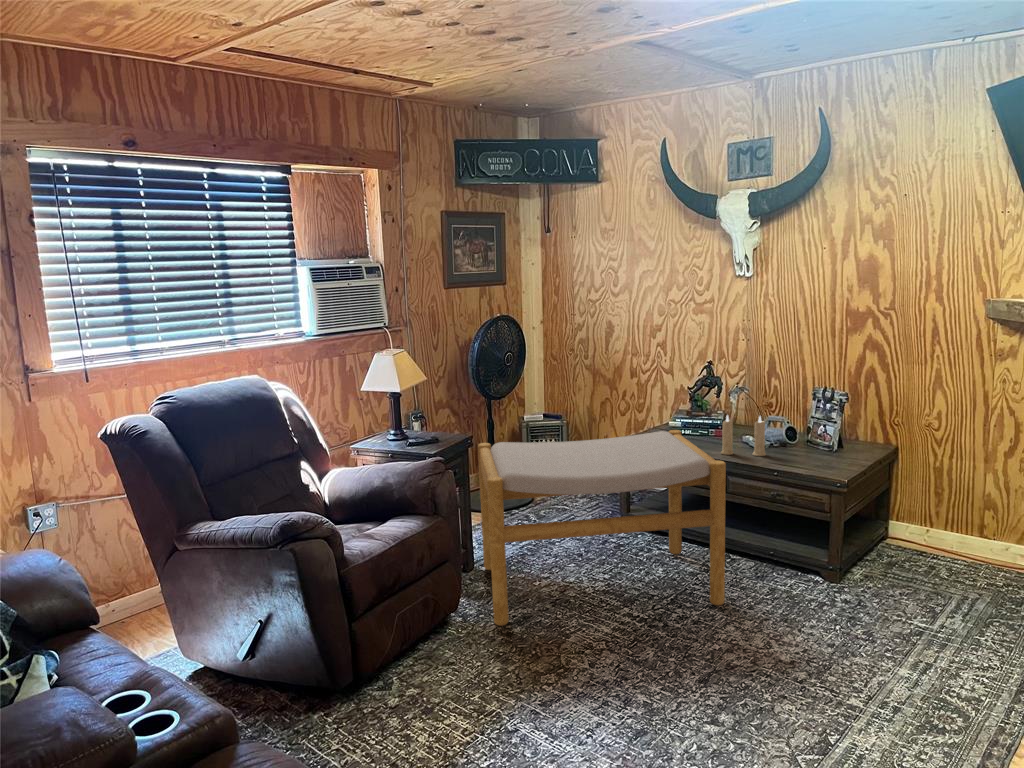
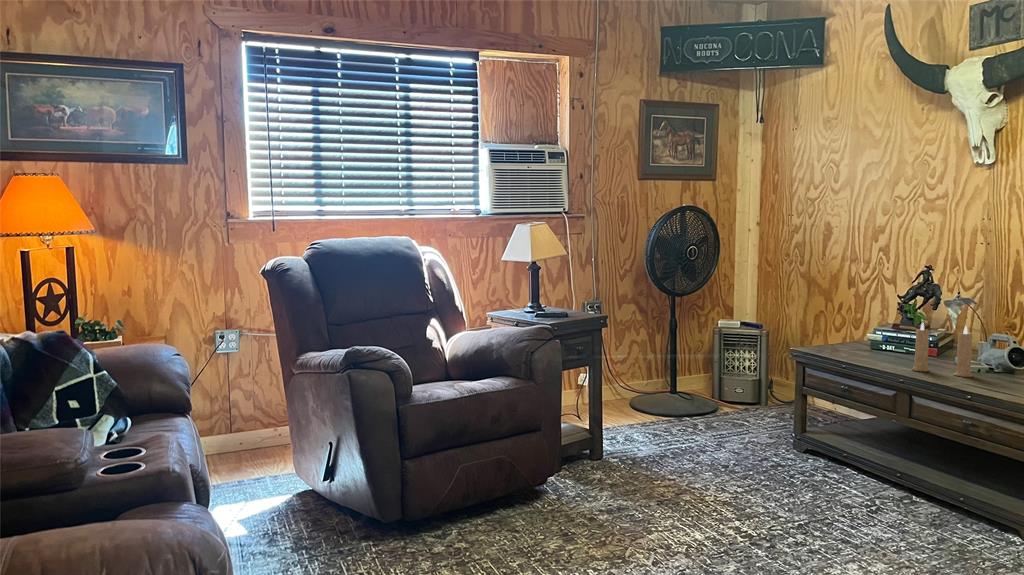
footstool: present [478,430,726,626] -> none [583,324,871,539]

